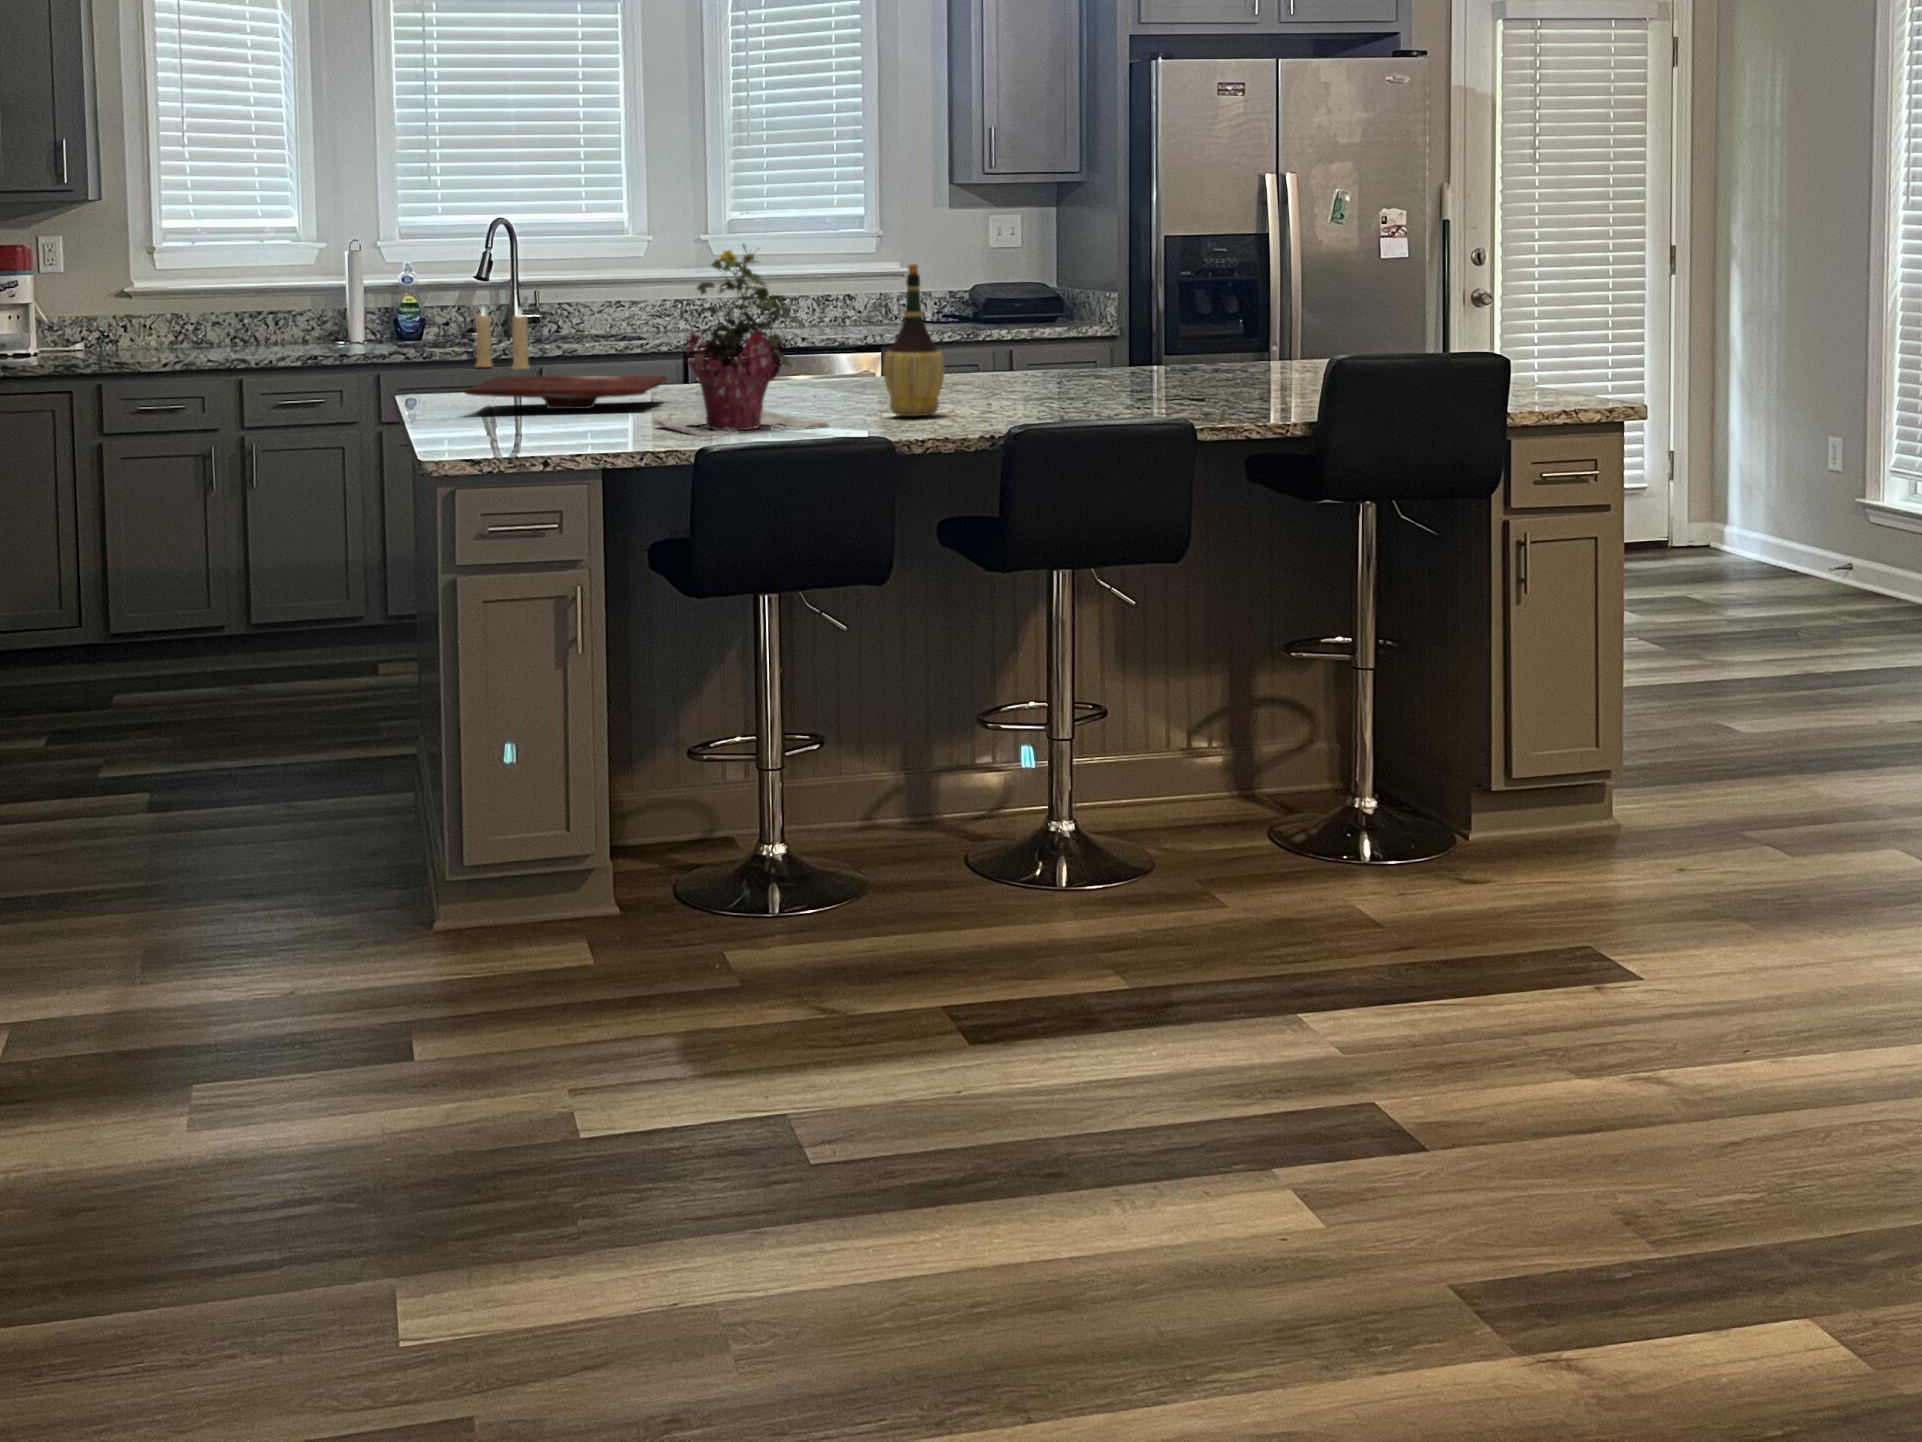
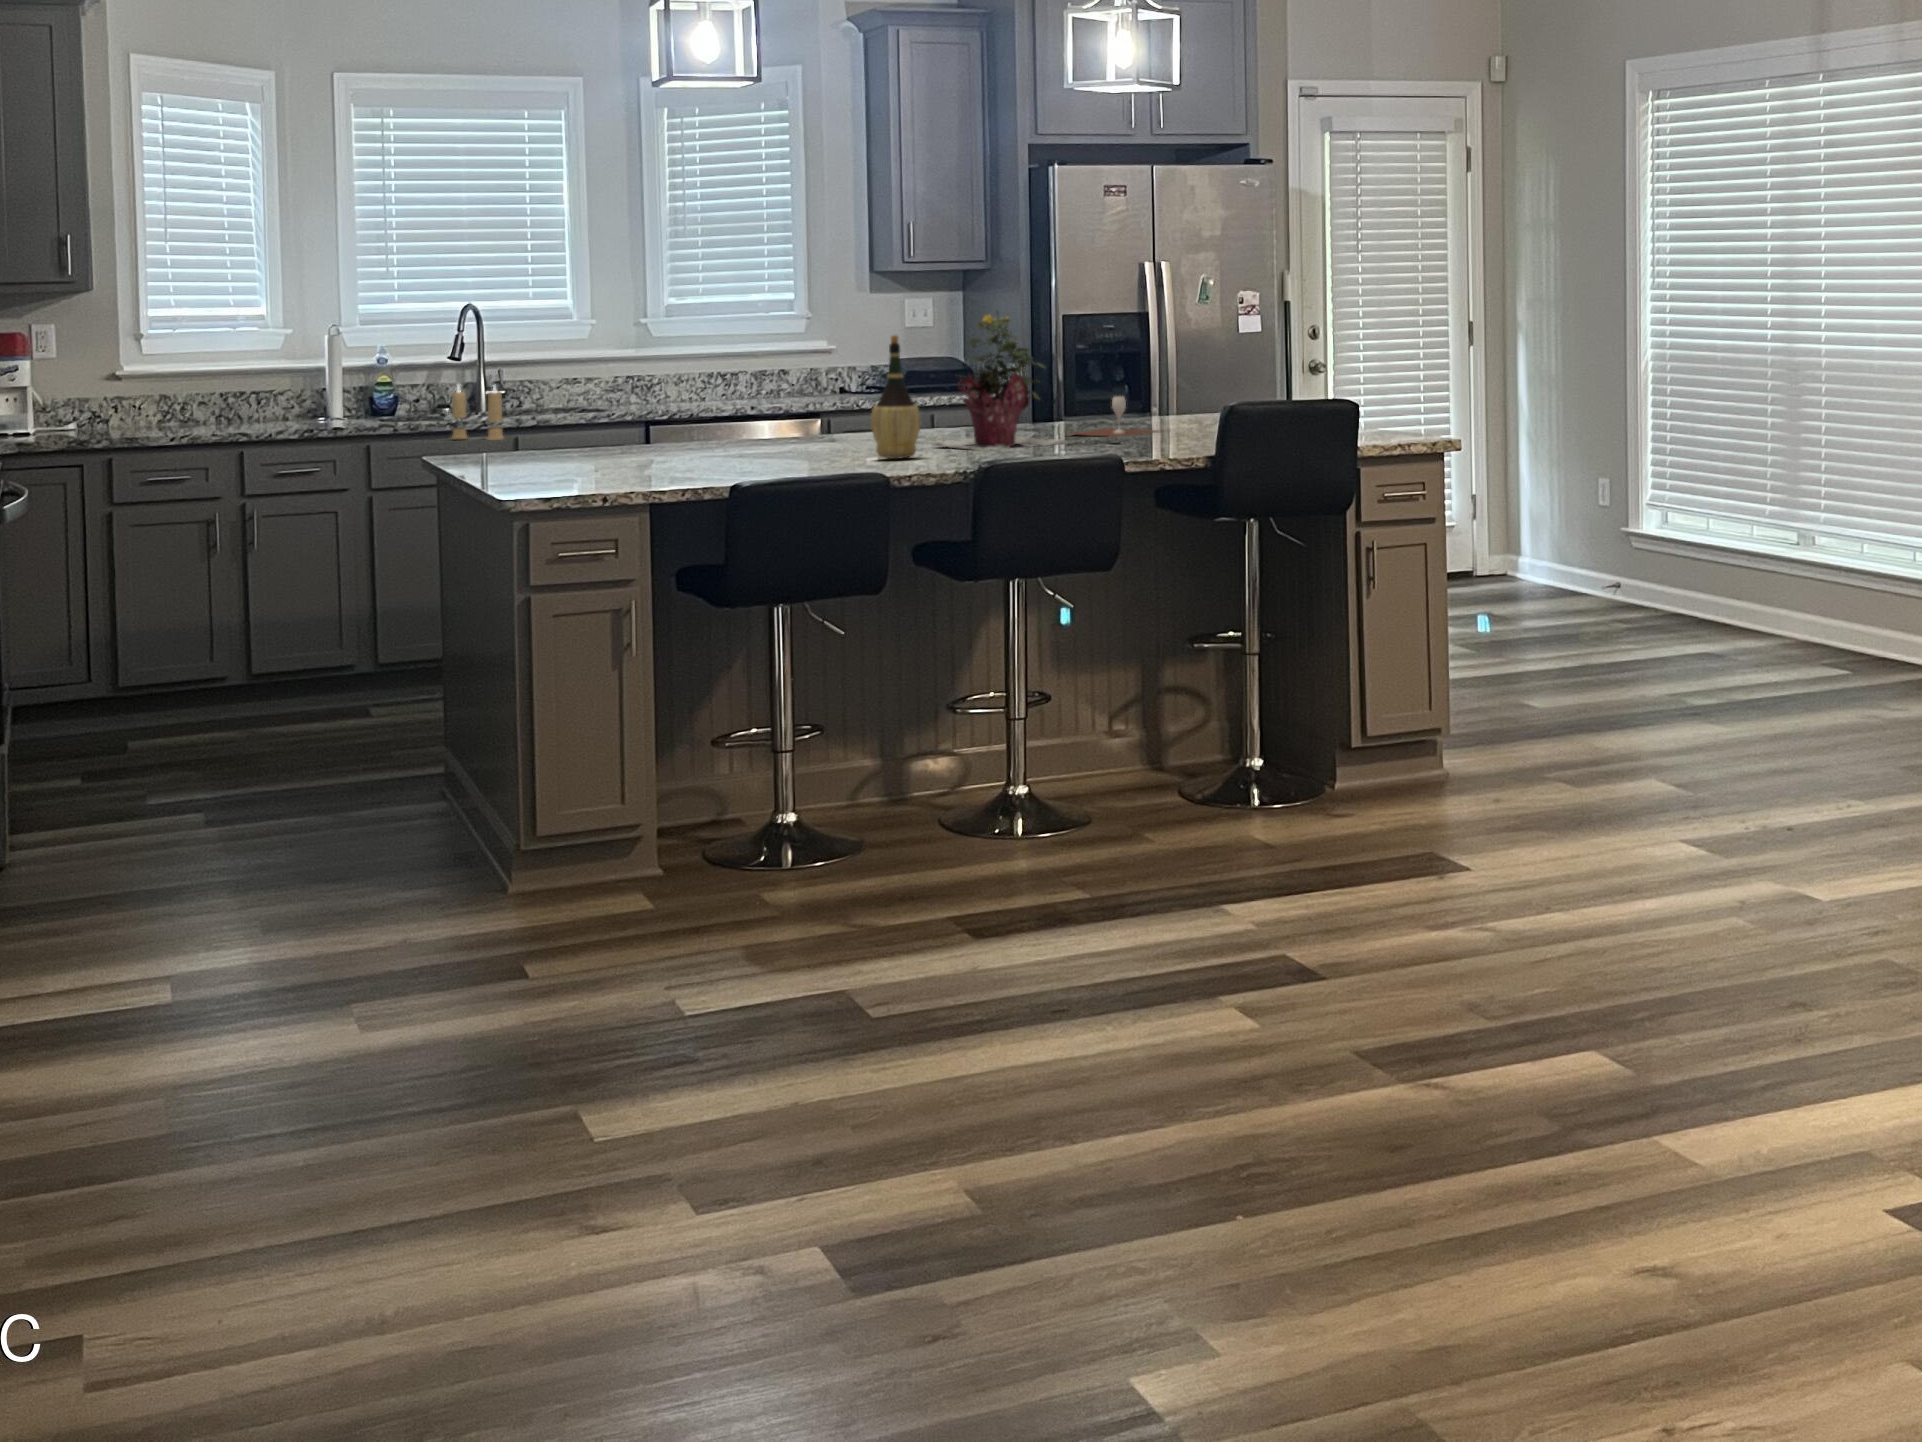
potted plant: present [653,245,829,437] -> present [931,315,1067,451]
wine glass: none [1139,339,1279,391] -> present [1073,396,1159,437]
cutting board: present [464,376,667,409] -> none [503,435,670,464]

